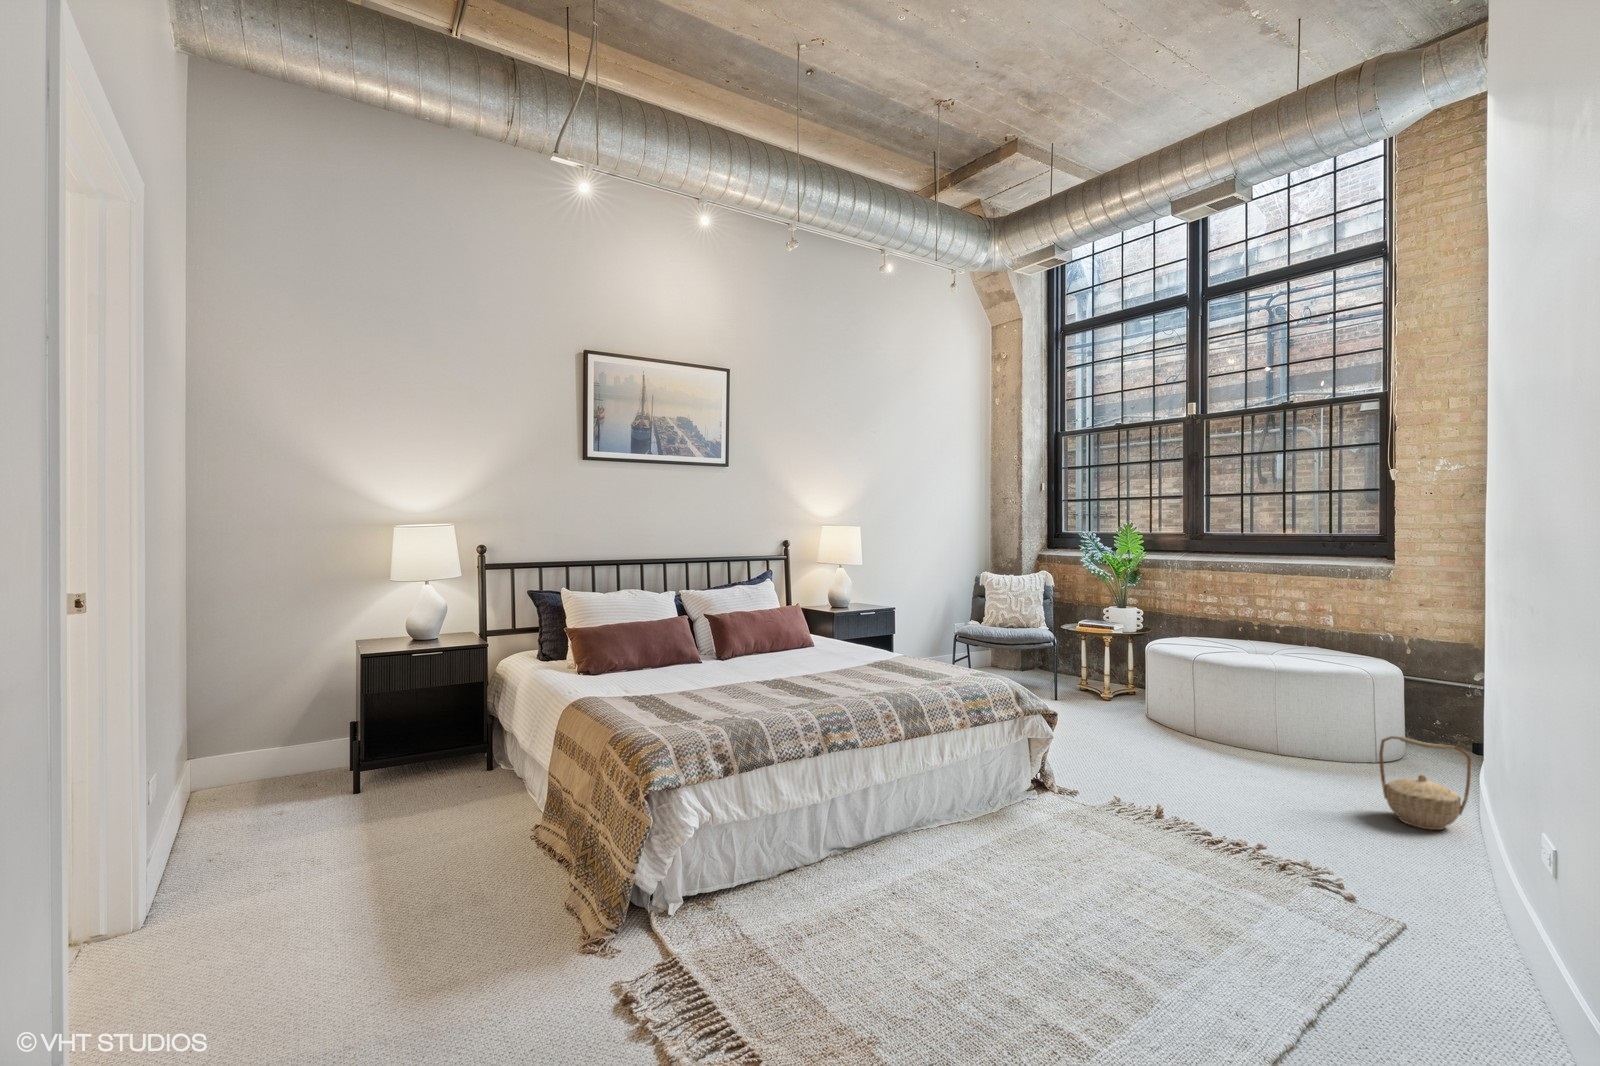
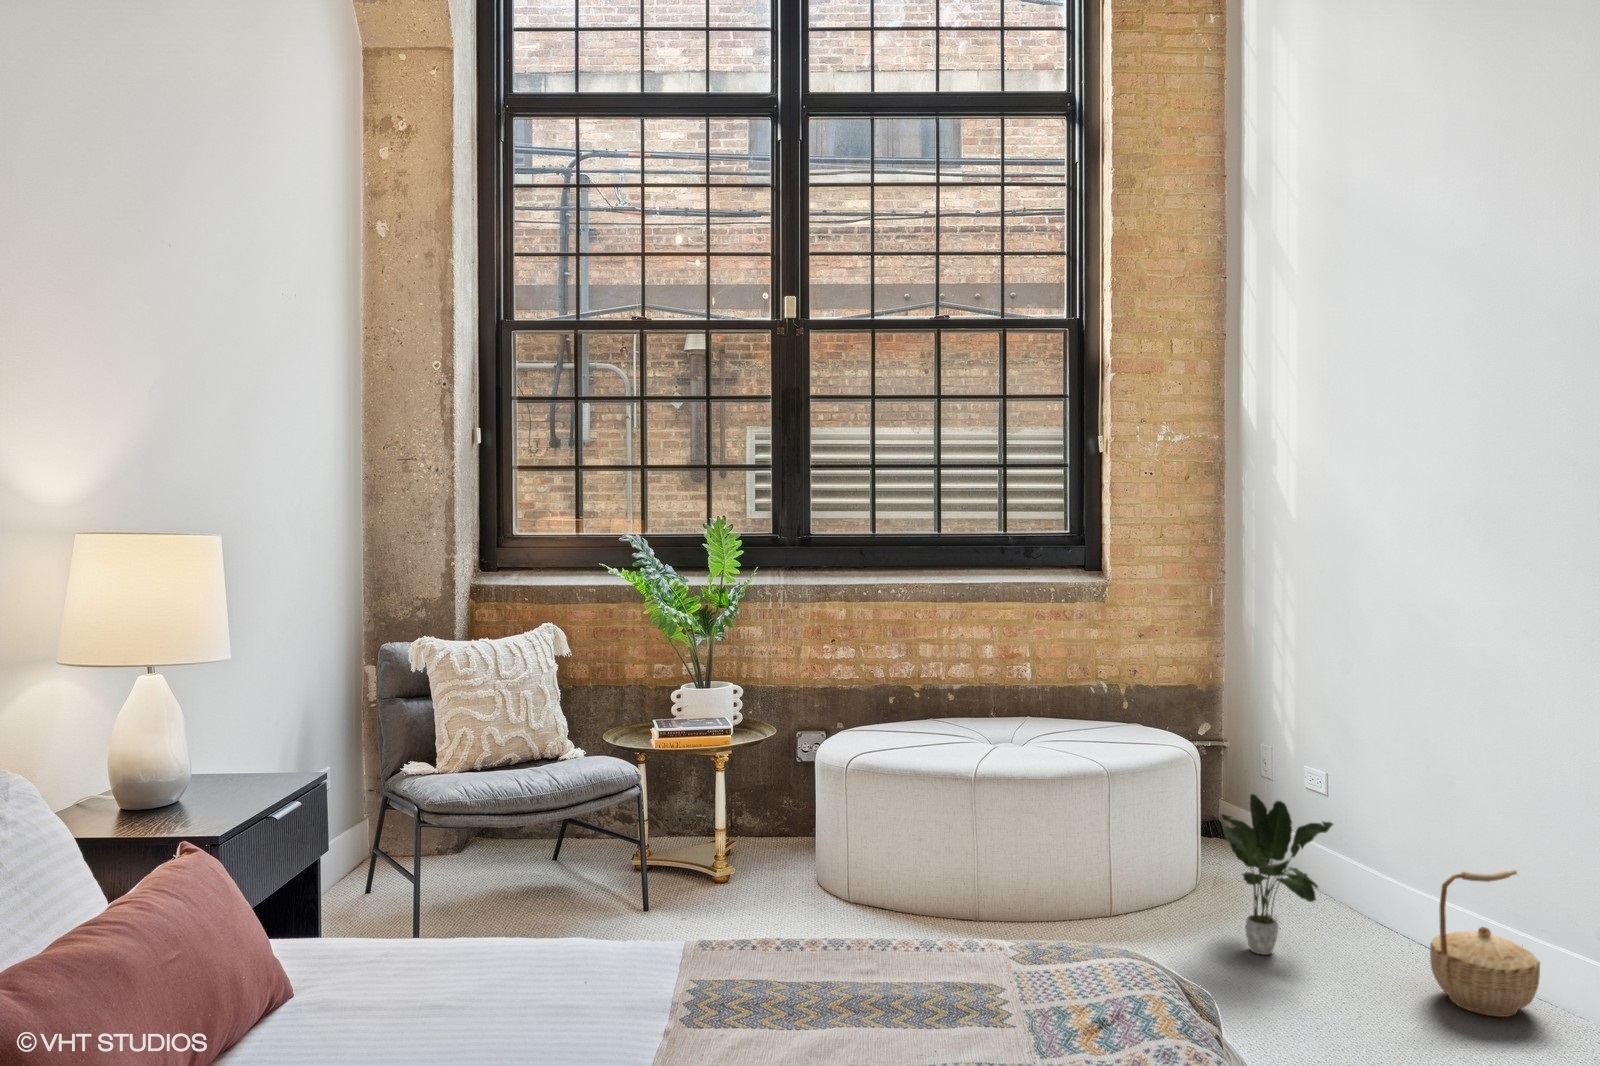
potted plant: none [1307,685,1380,780] -> present [1220,794,1333,955]

